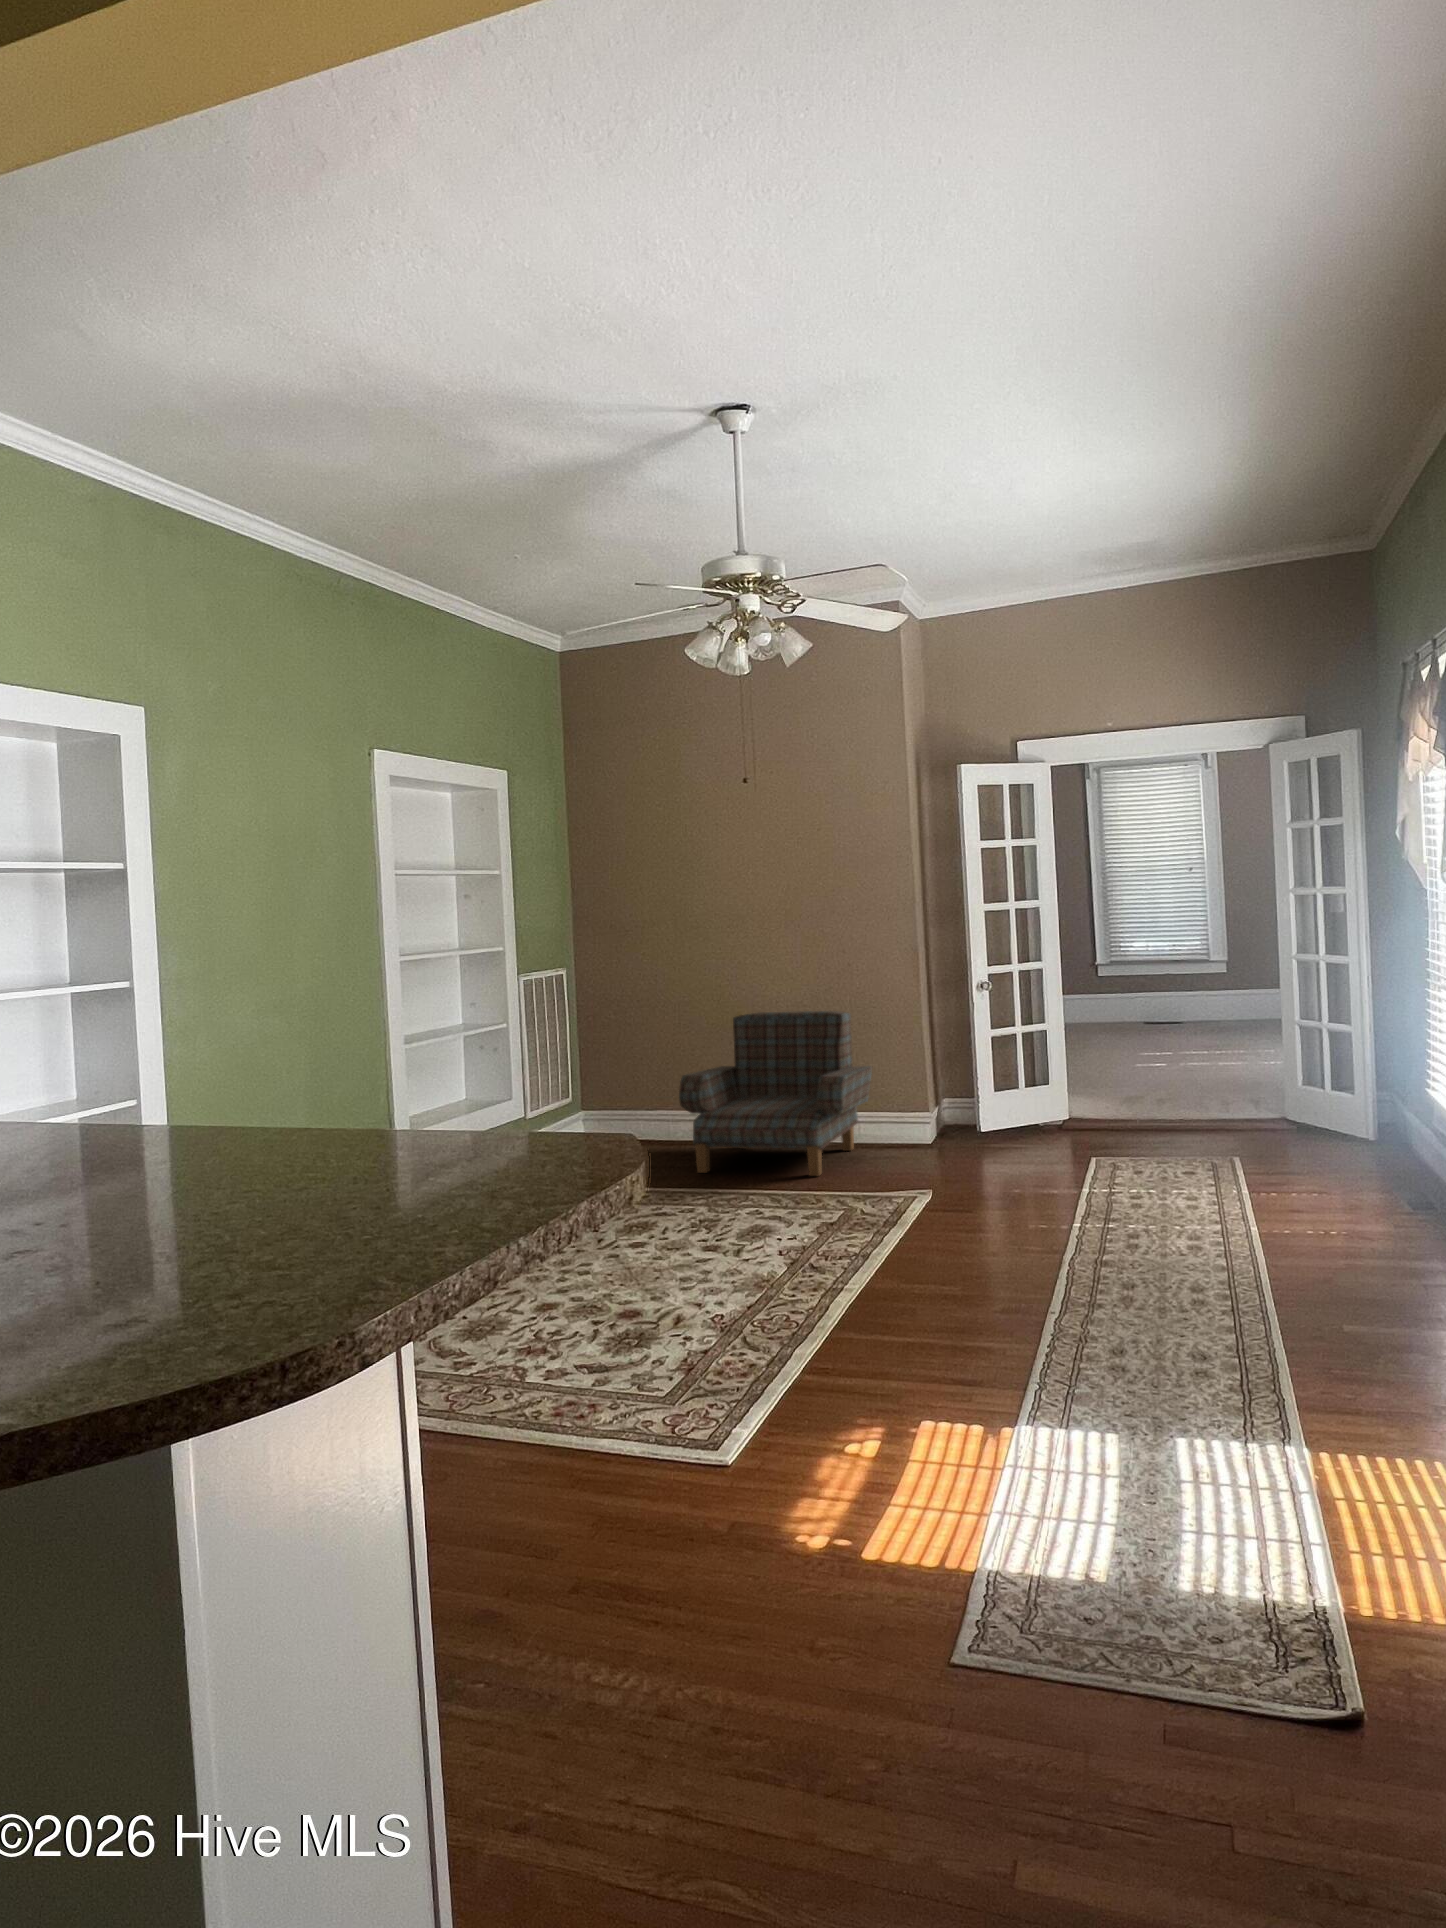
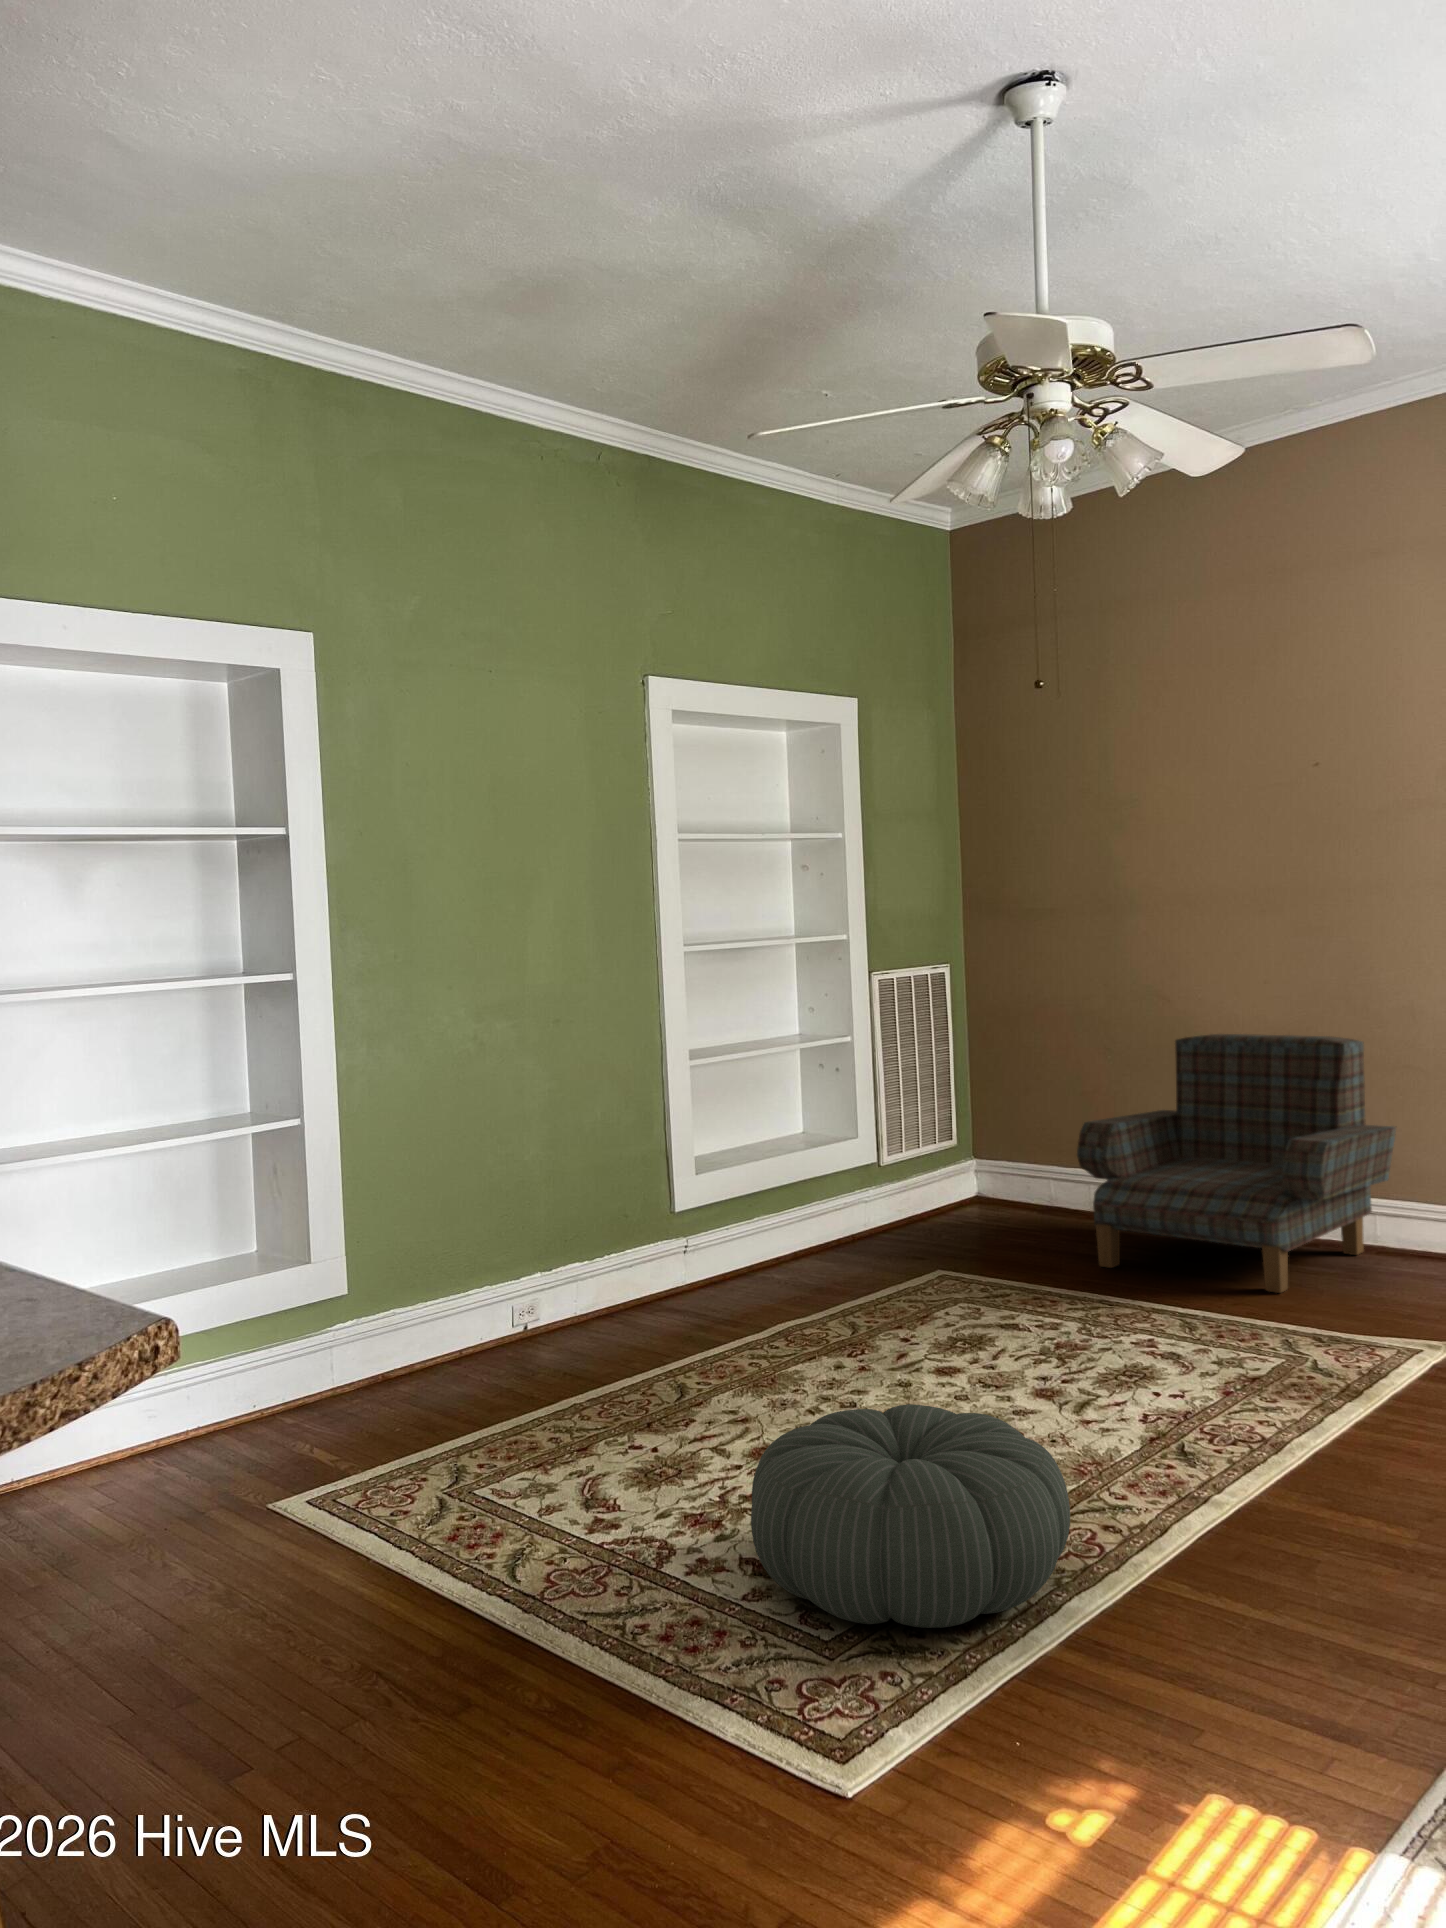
pouf: none [584,1249,791,1384] -> present [751,1404,1070,1628]

